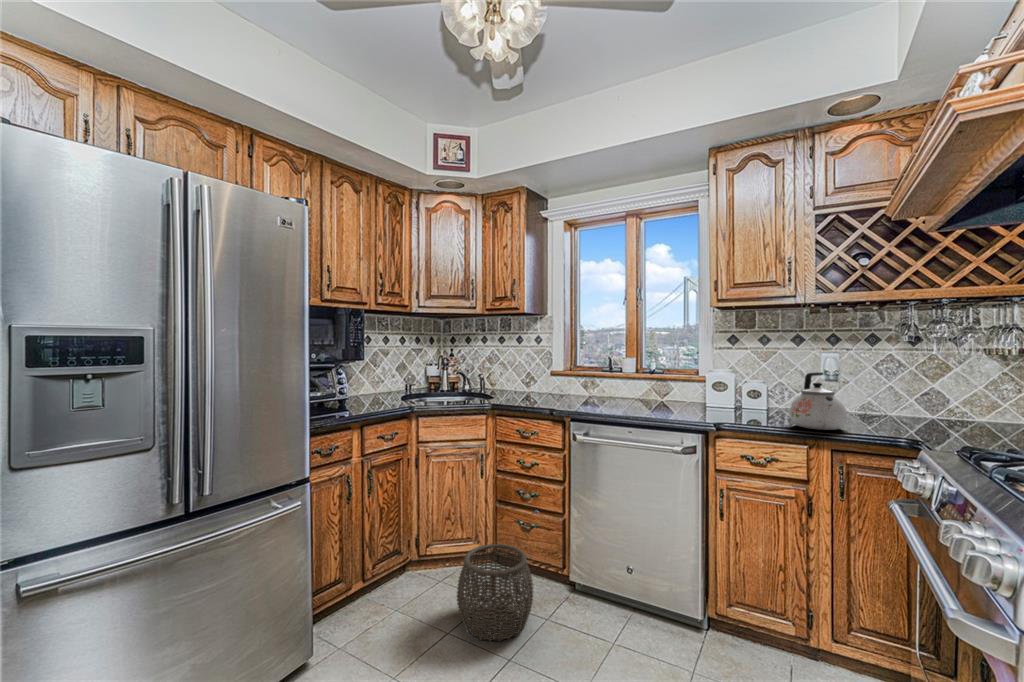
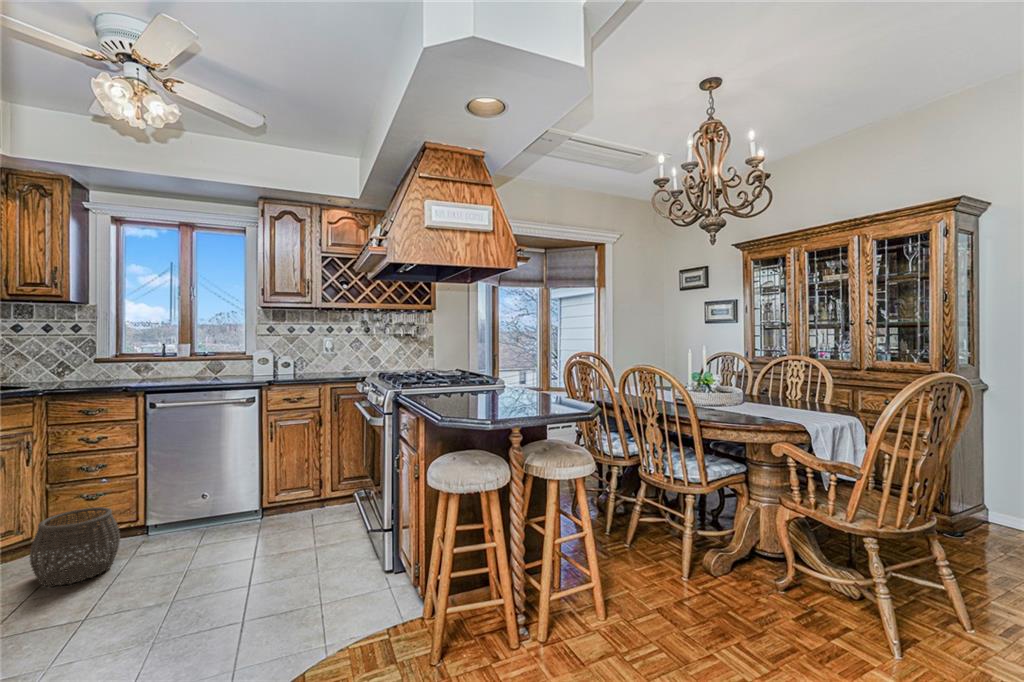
kettle: present [790,372,848,430] -> none [310,347,338,378]

